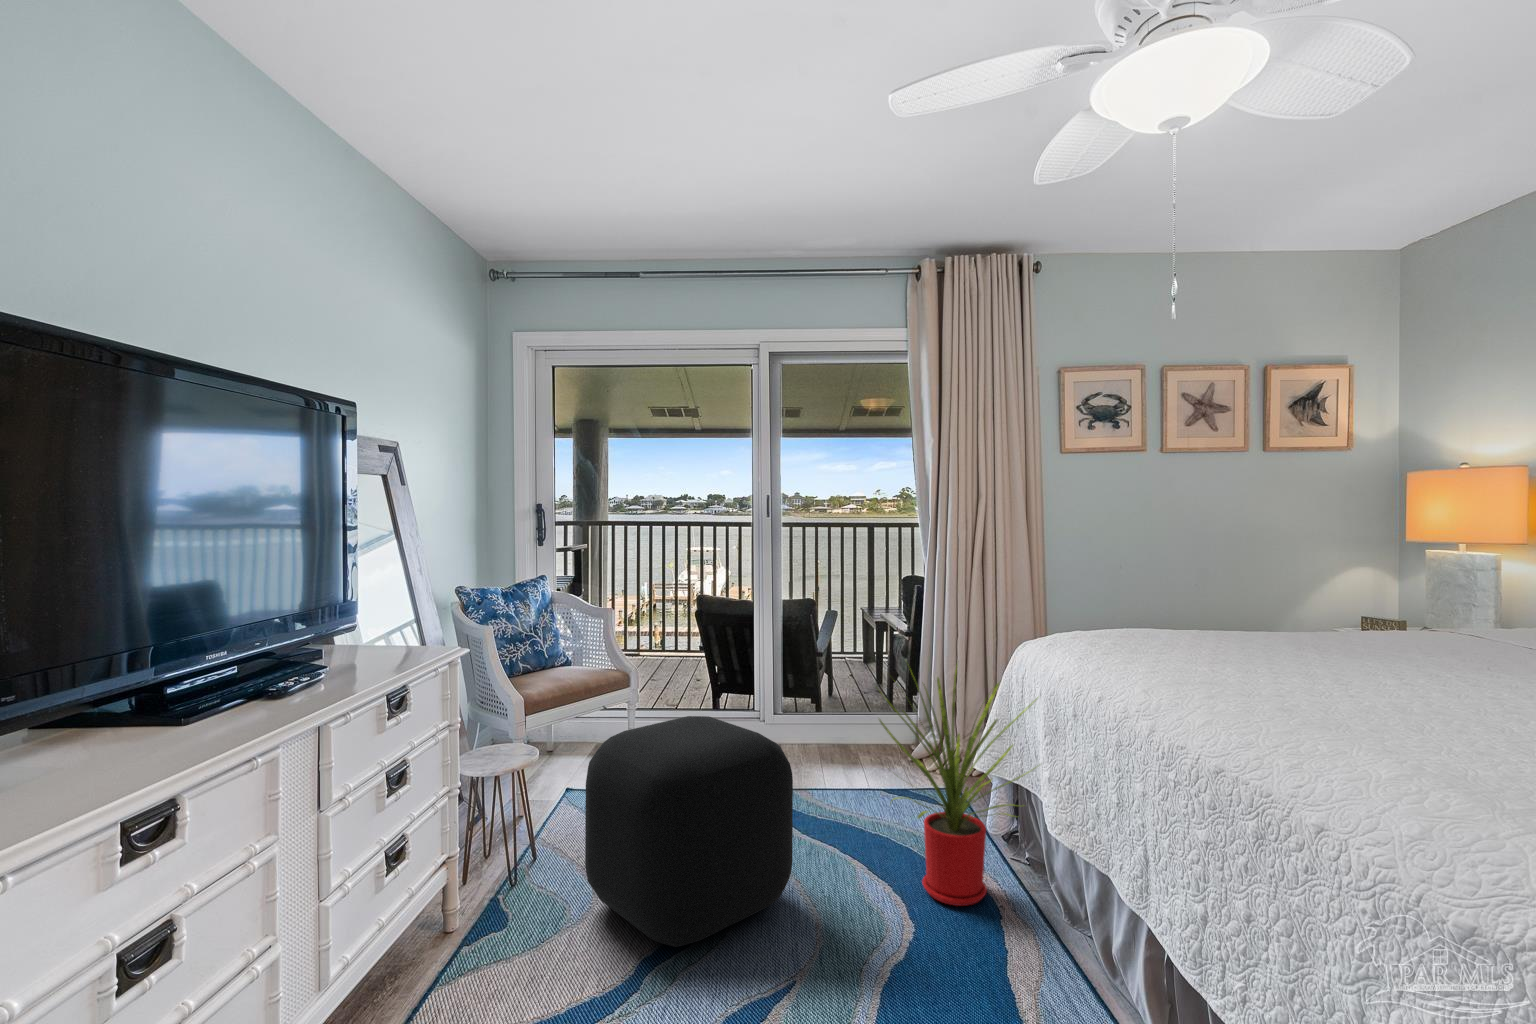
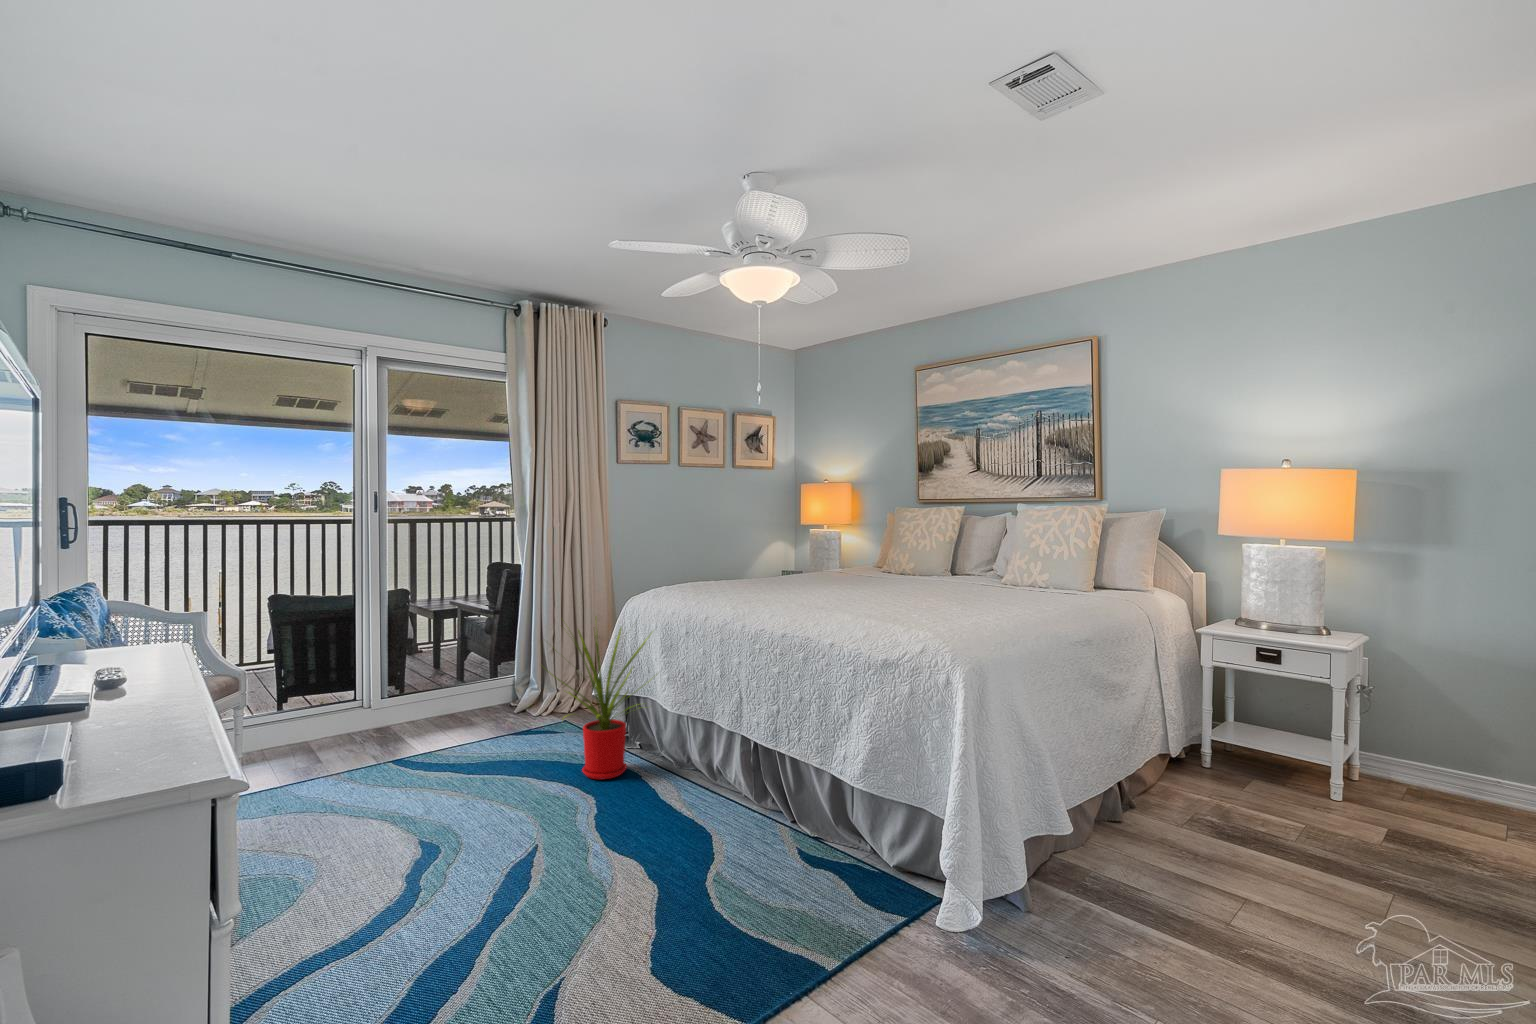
ottoman: present [585,716,793,947] -> none [312,683,502,859]

